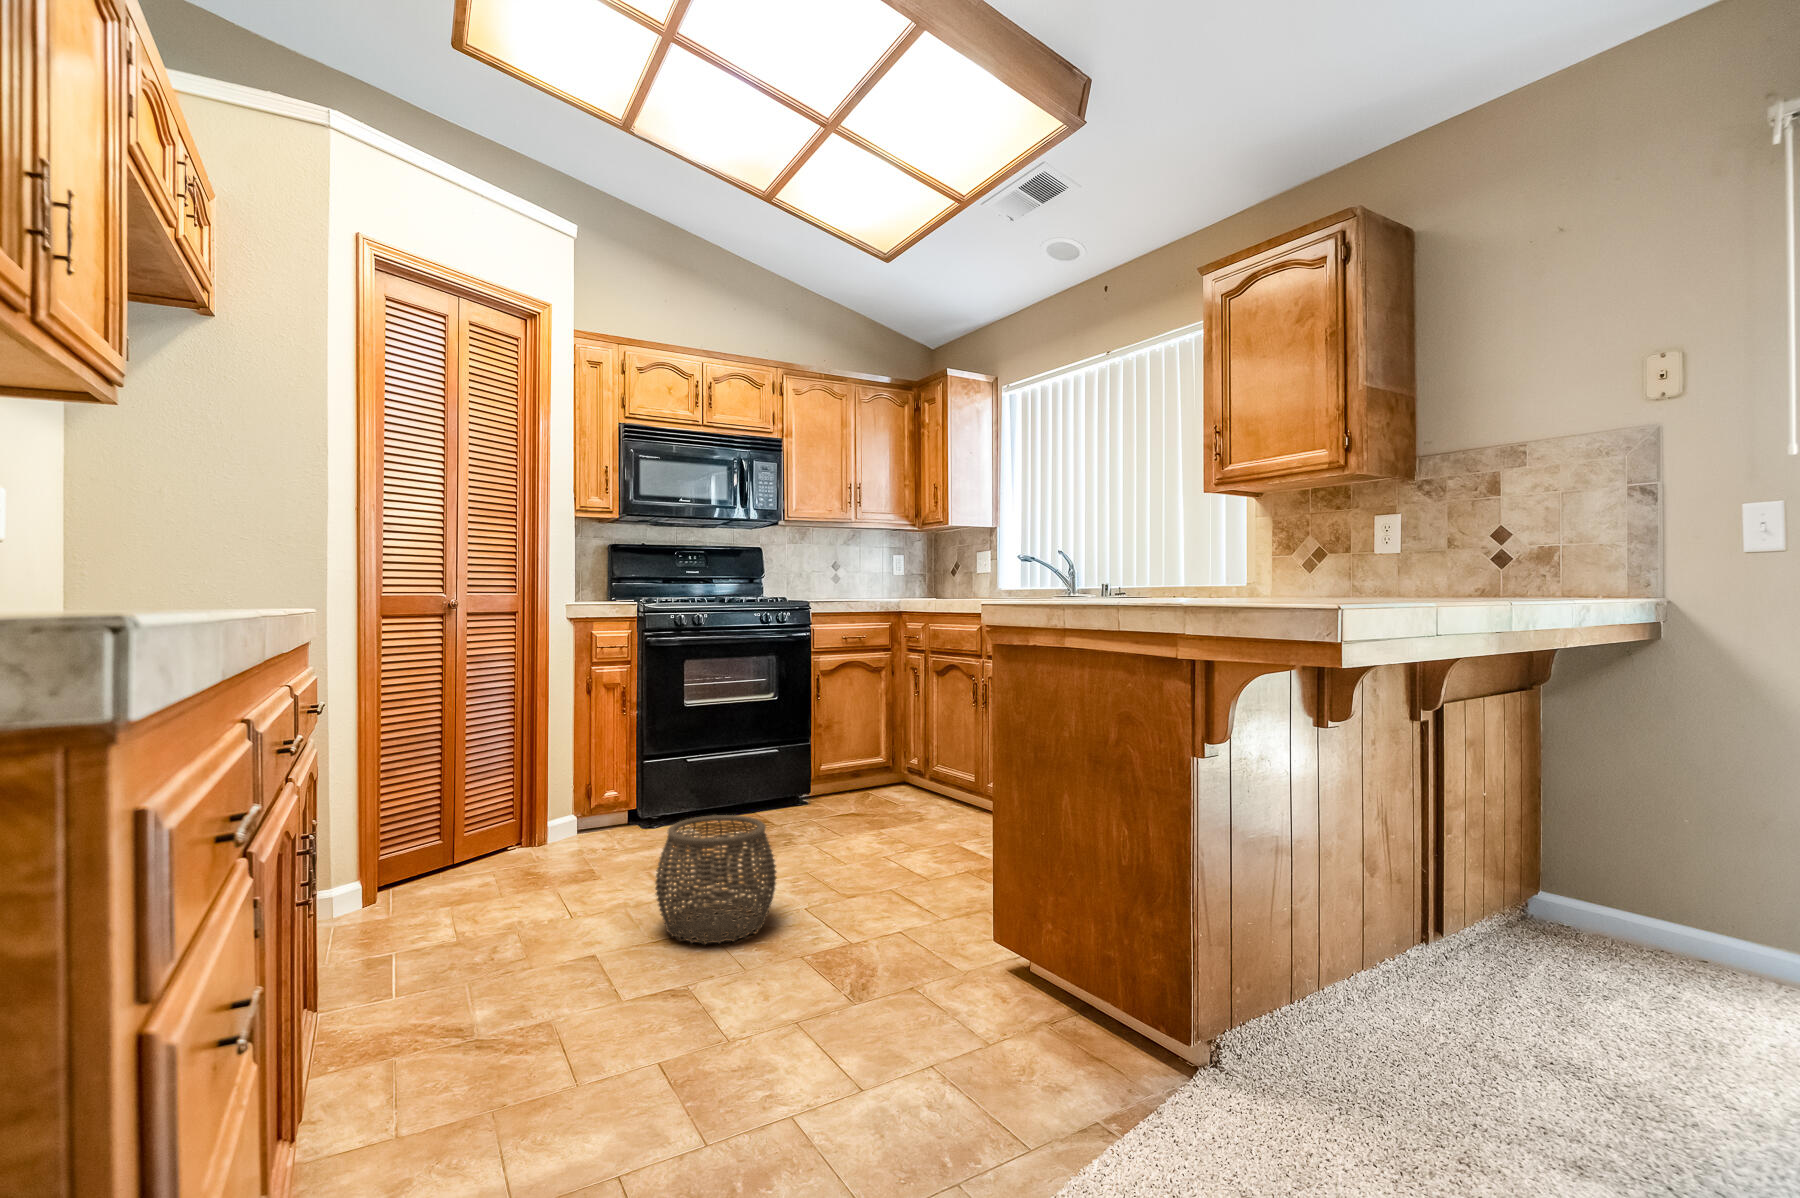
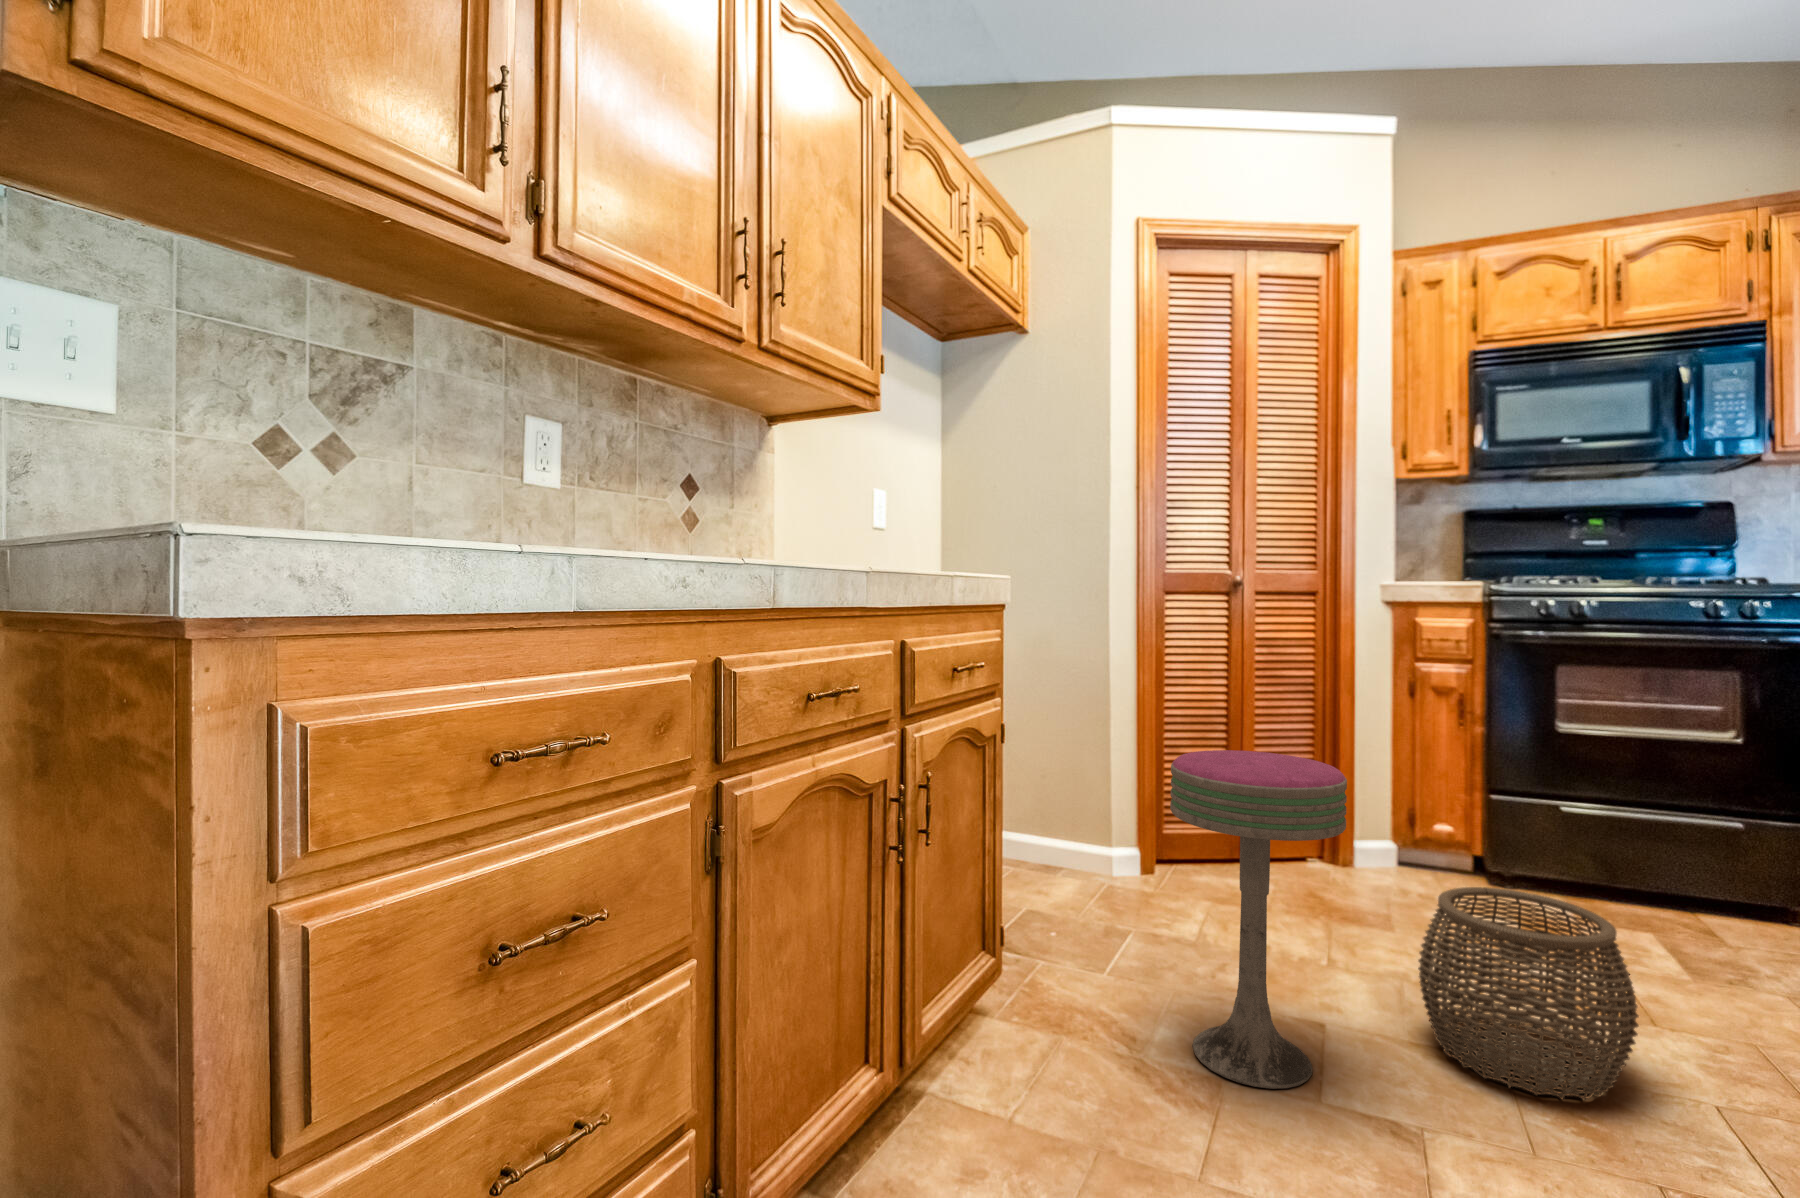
bar stool: none [488,748,631,1020] -> present [1170,750,1347,1089]

